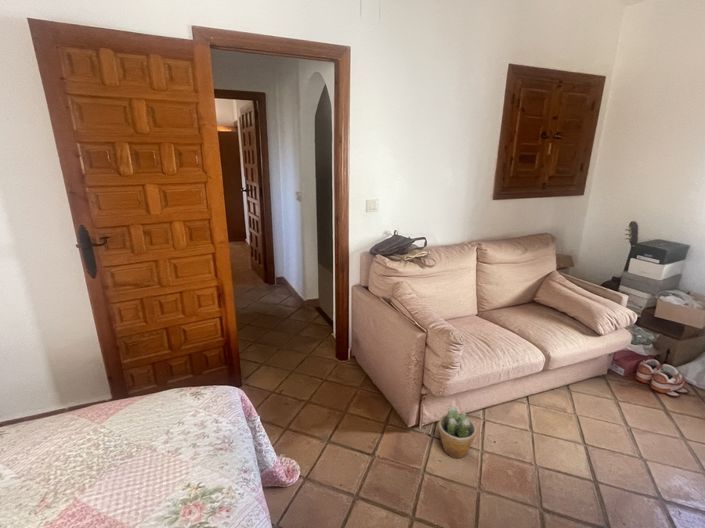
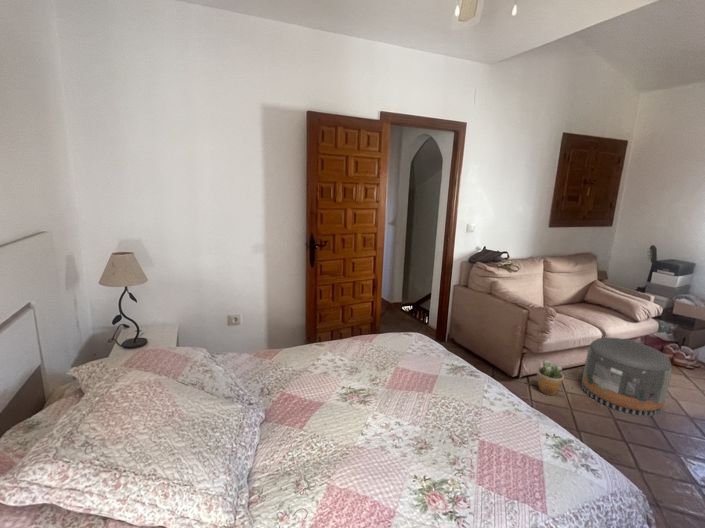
pouf: none [508,367,635,499] -> present [581,337,672,416]

